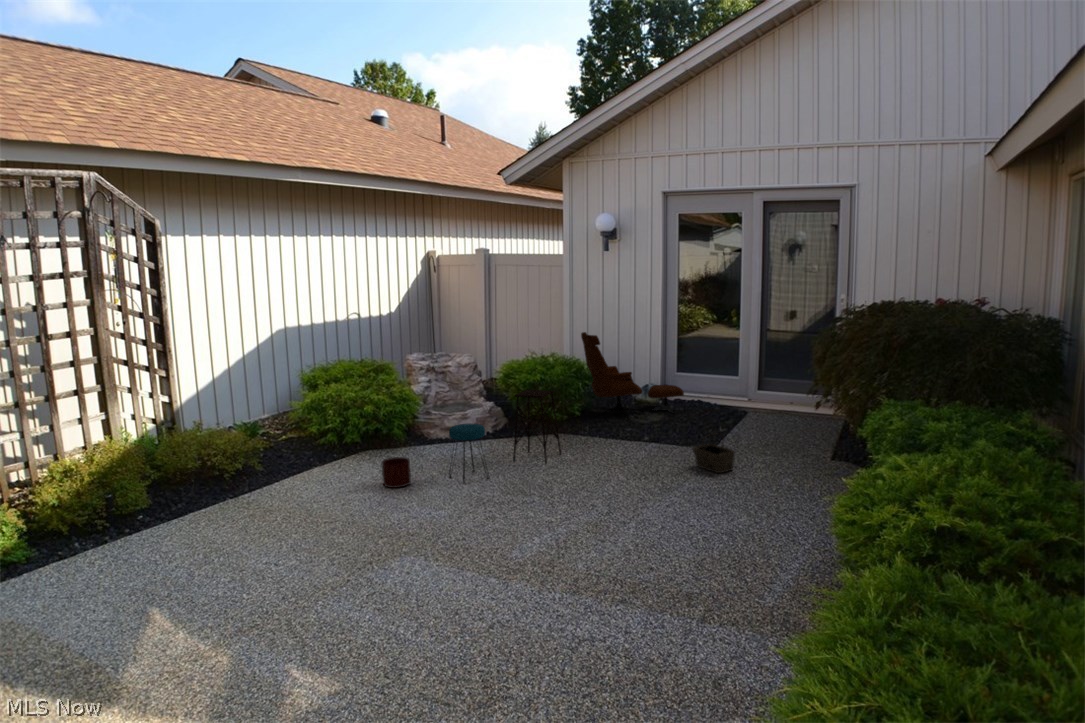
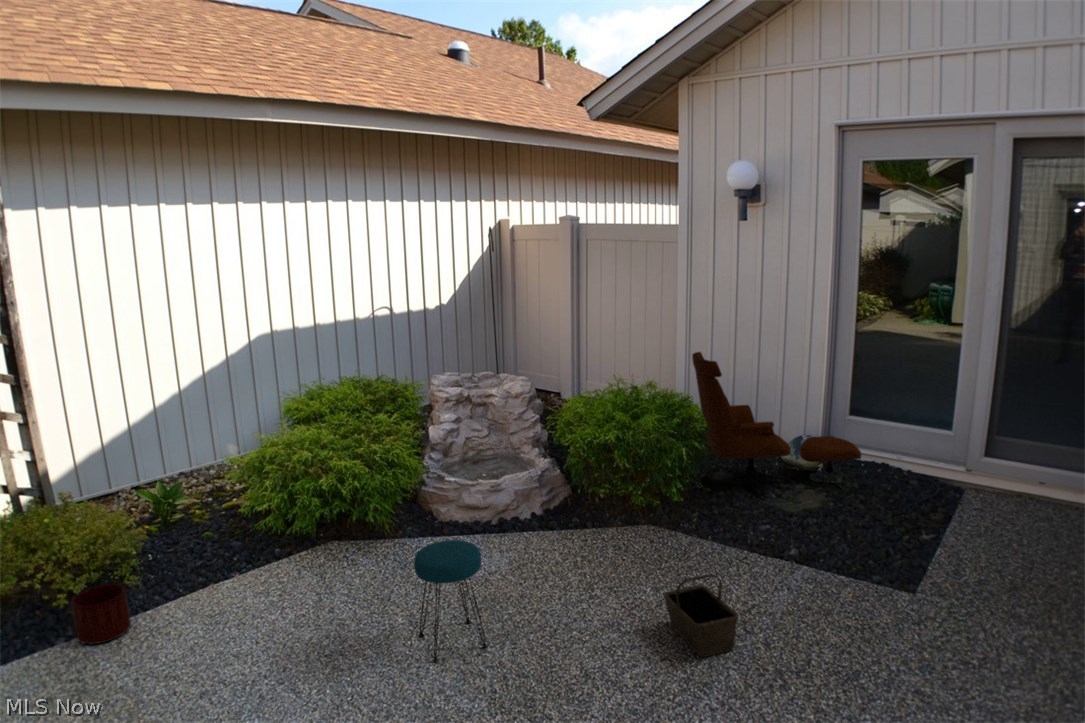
side table: present [513,390,561,464] -> none [547,468,636,614]
basket: present [693,438,735,473] -> present [664,574,738,657]
planter: present [382,457,411,488] -> present [71,584,131,644]

